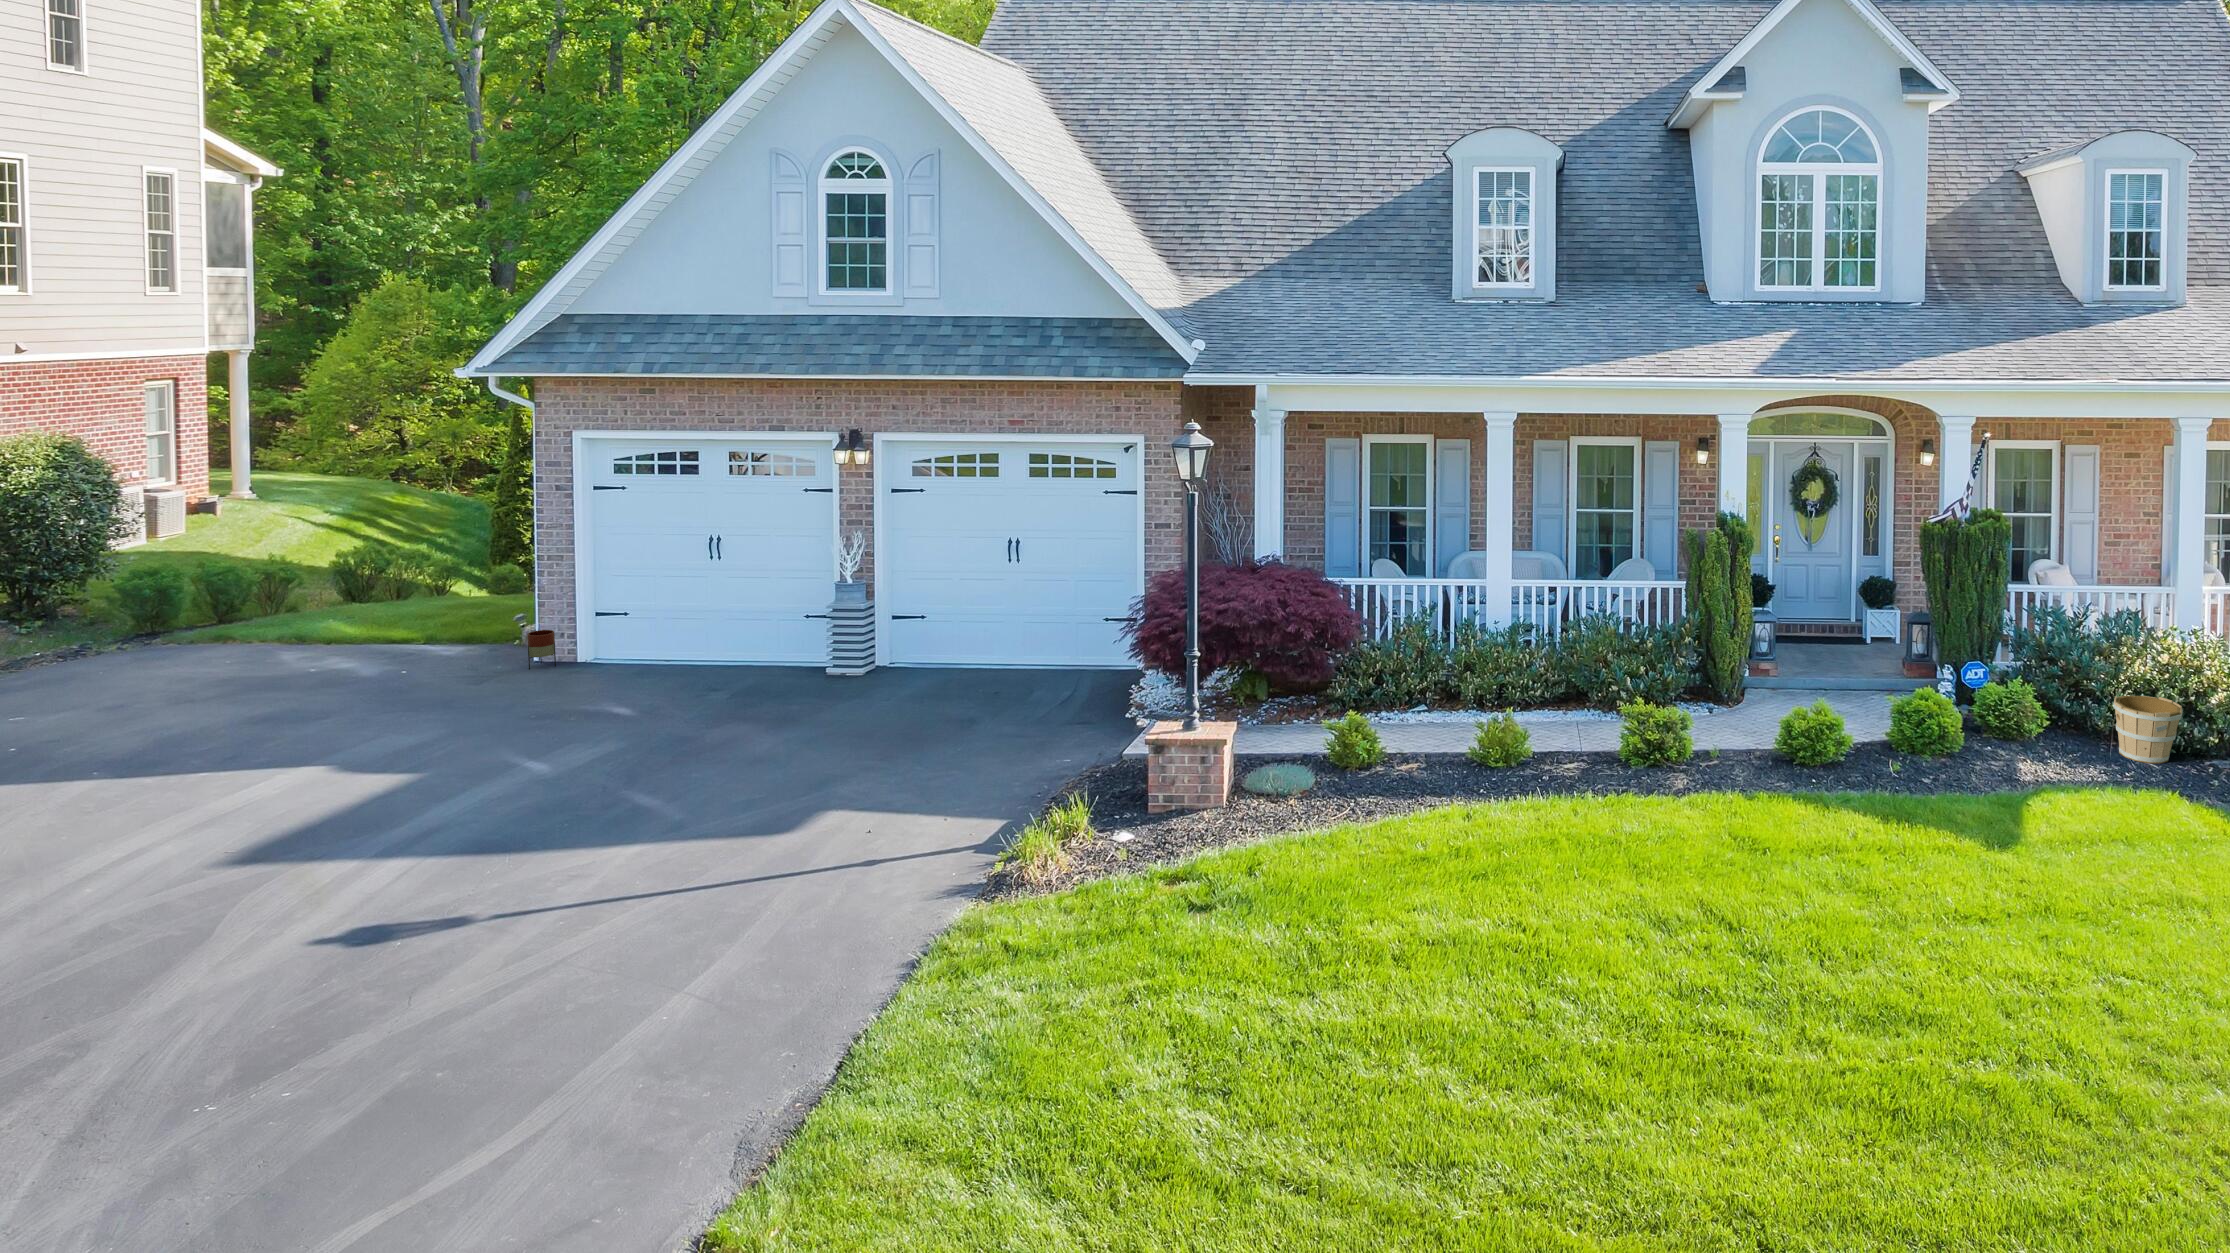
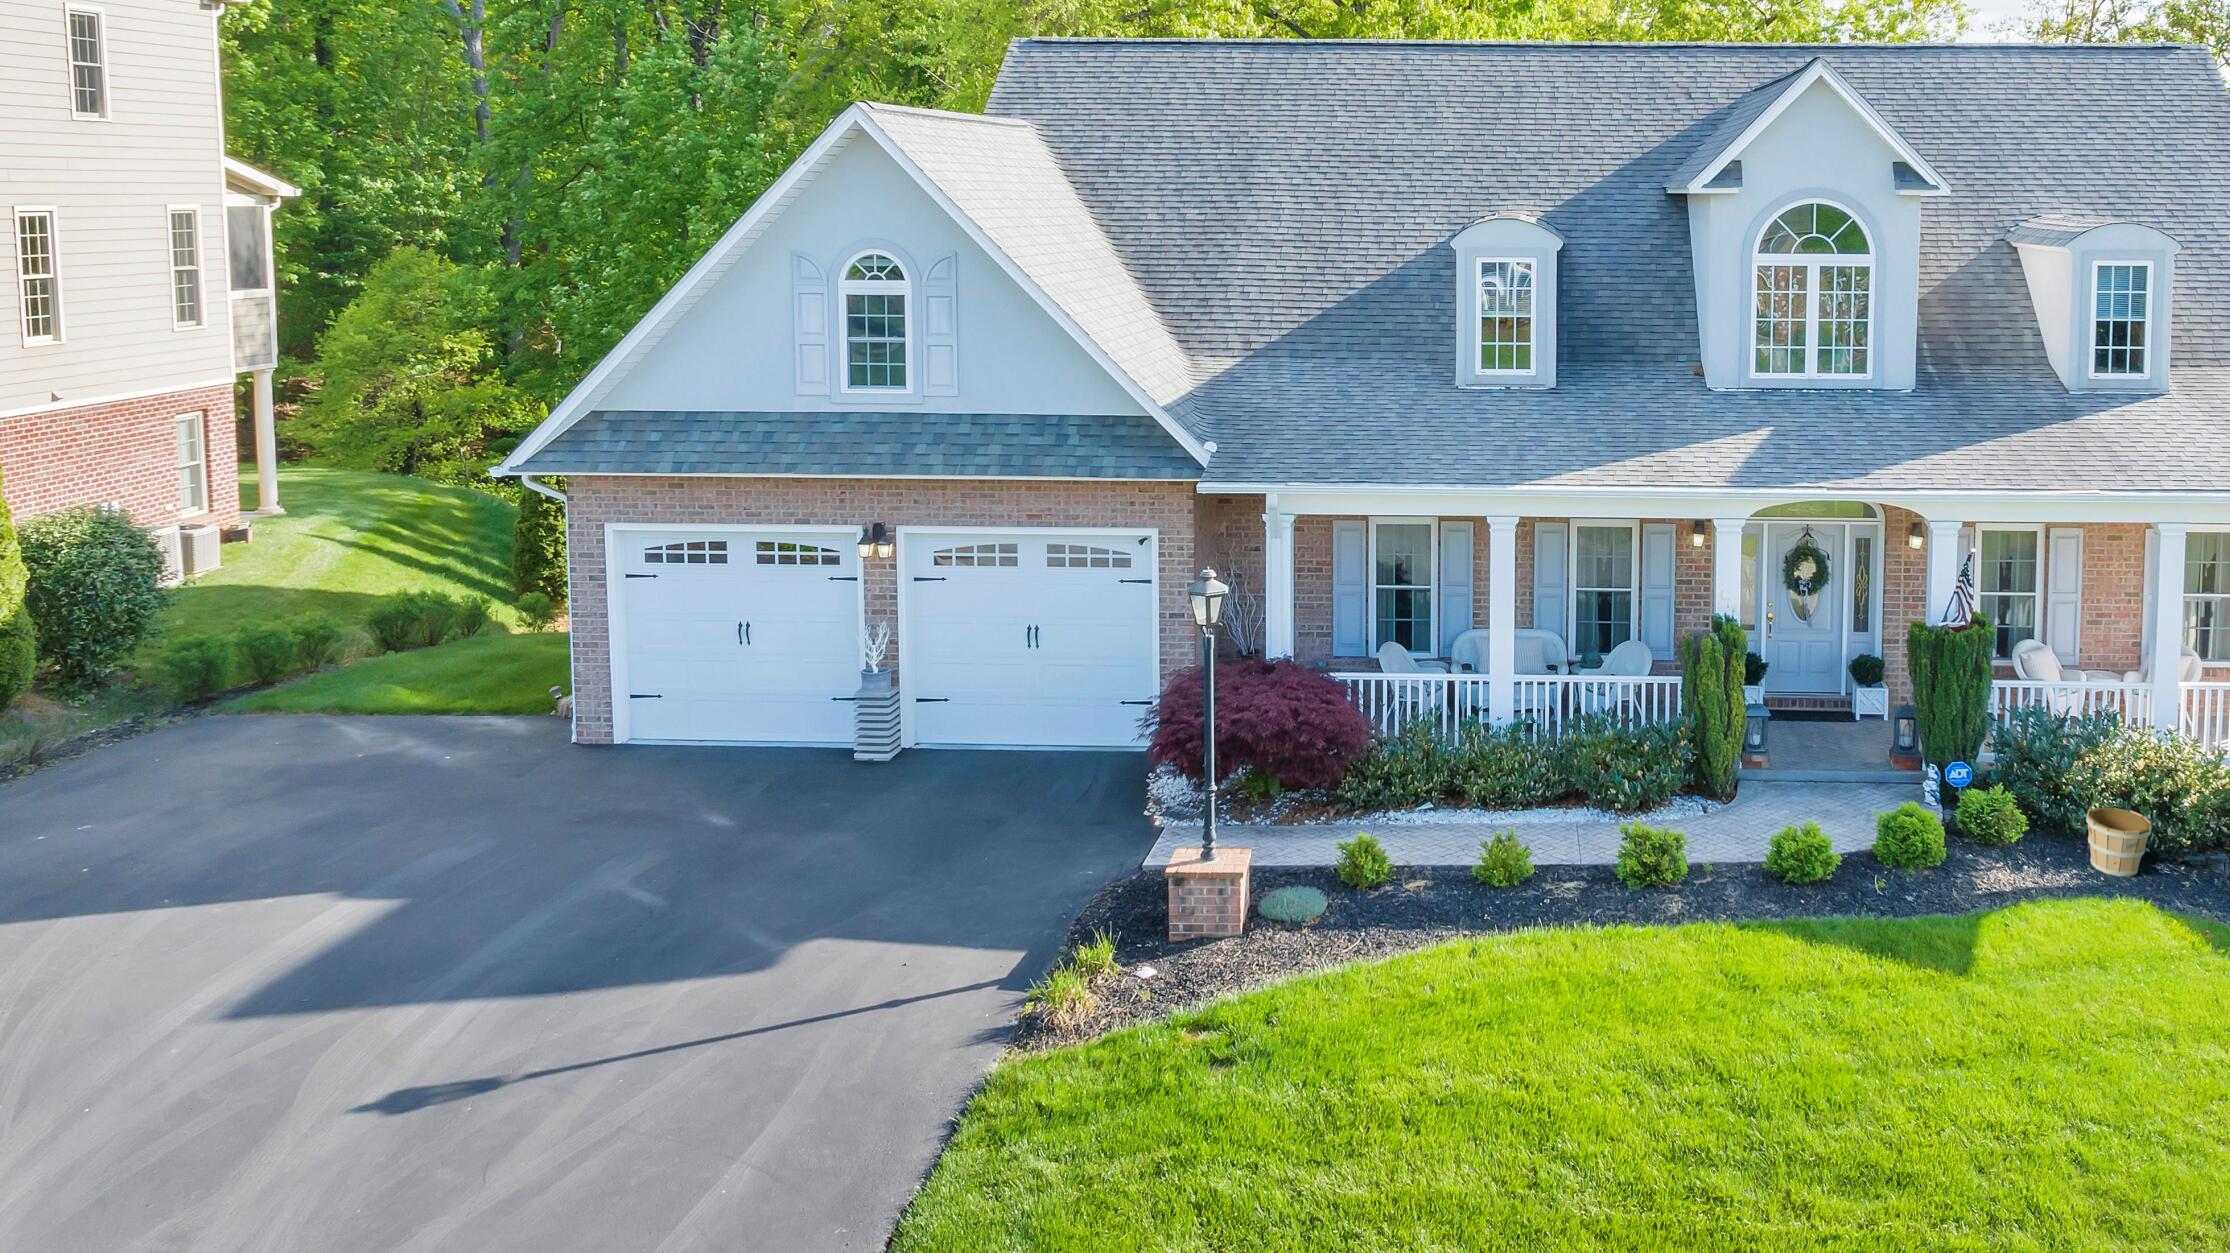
planter: present [527,630,556,669] -> none [566,707,593,747]

